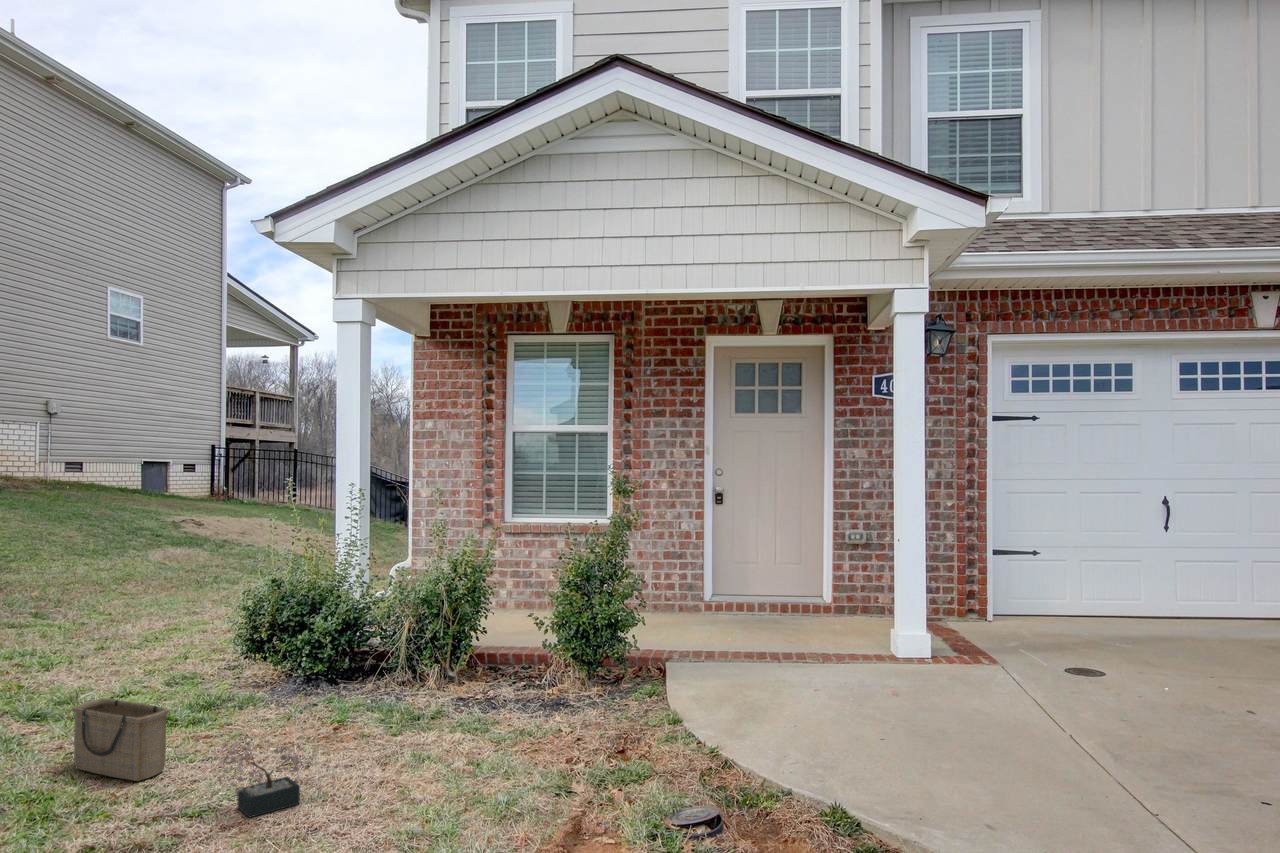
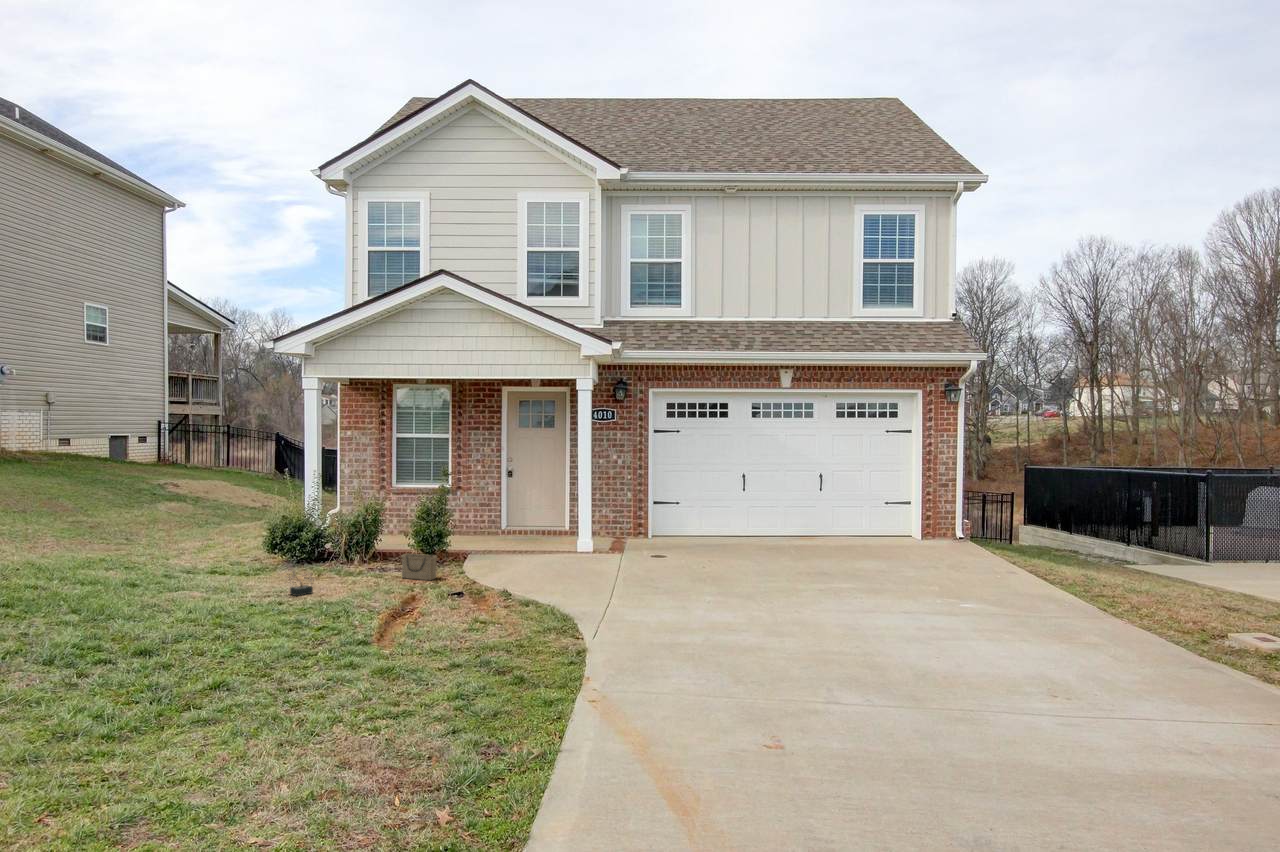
basket: present [72,698,169,781] -> present [401,554,437,580]

